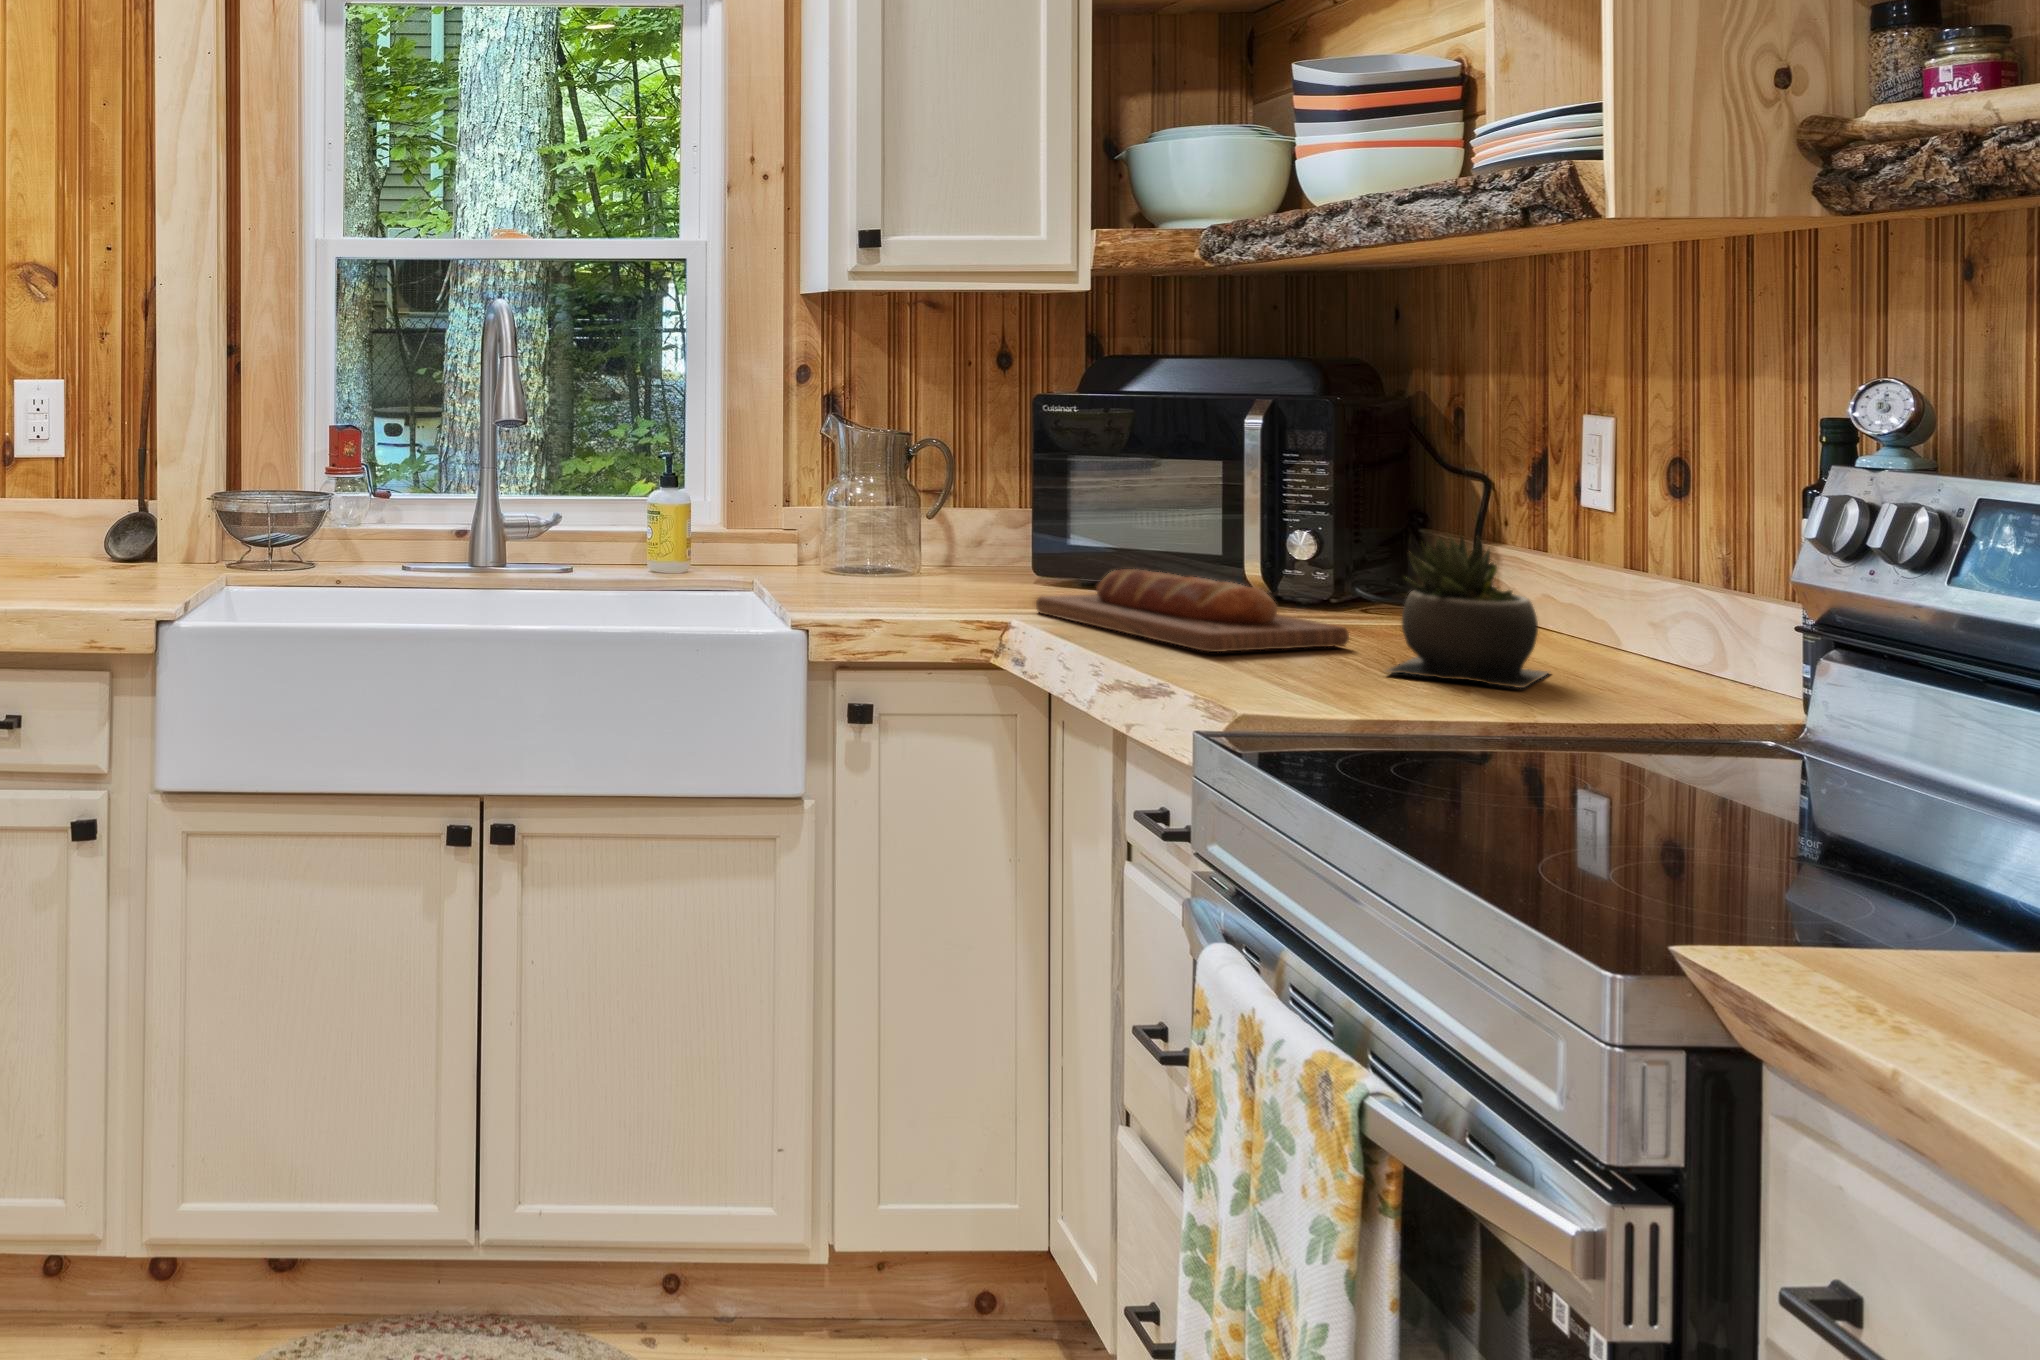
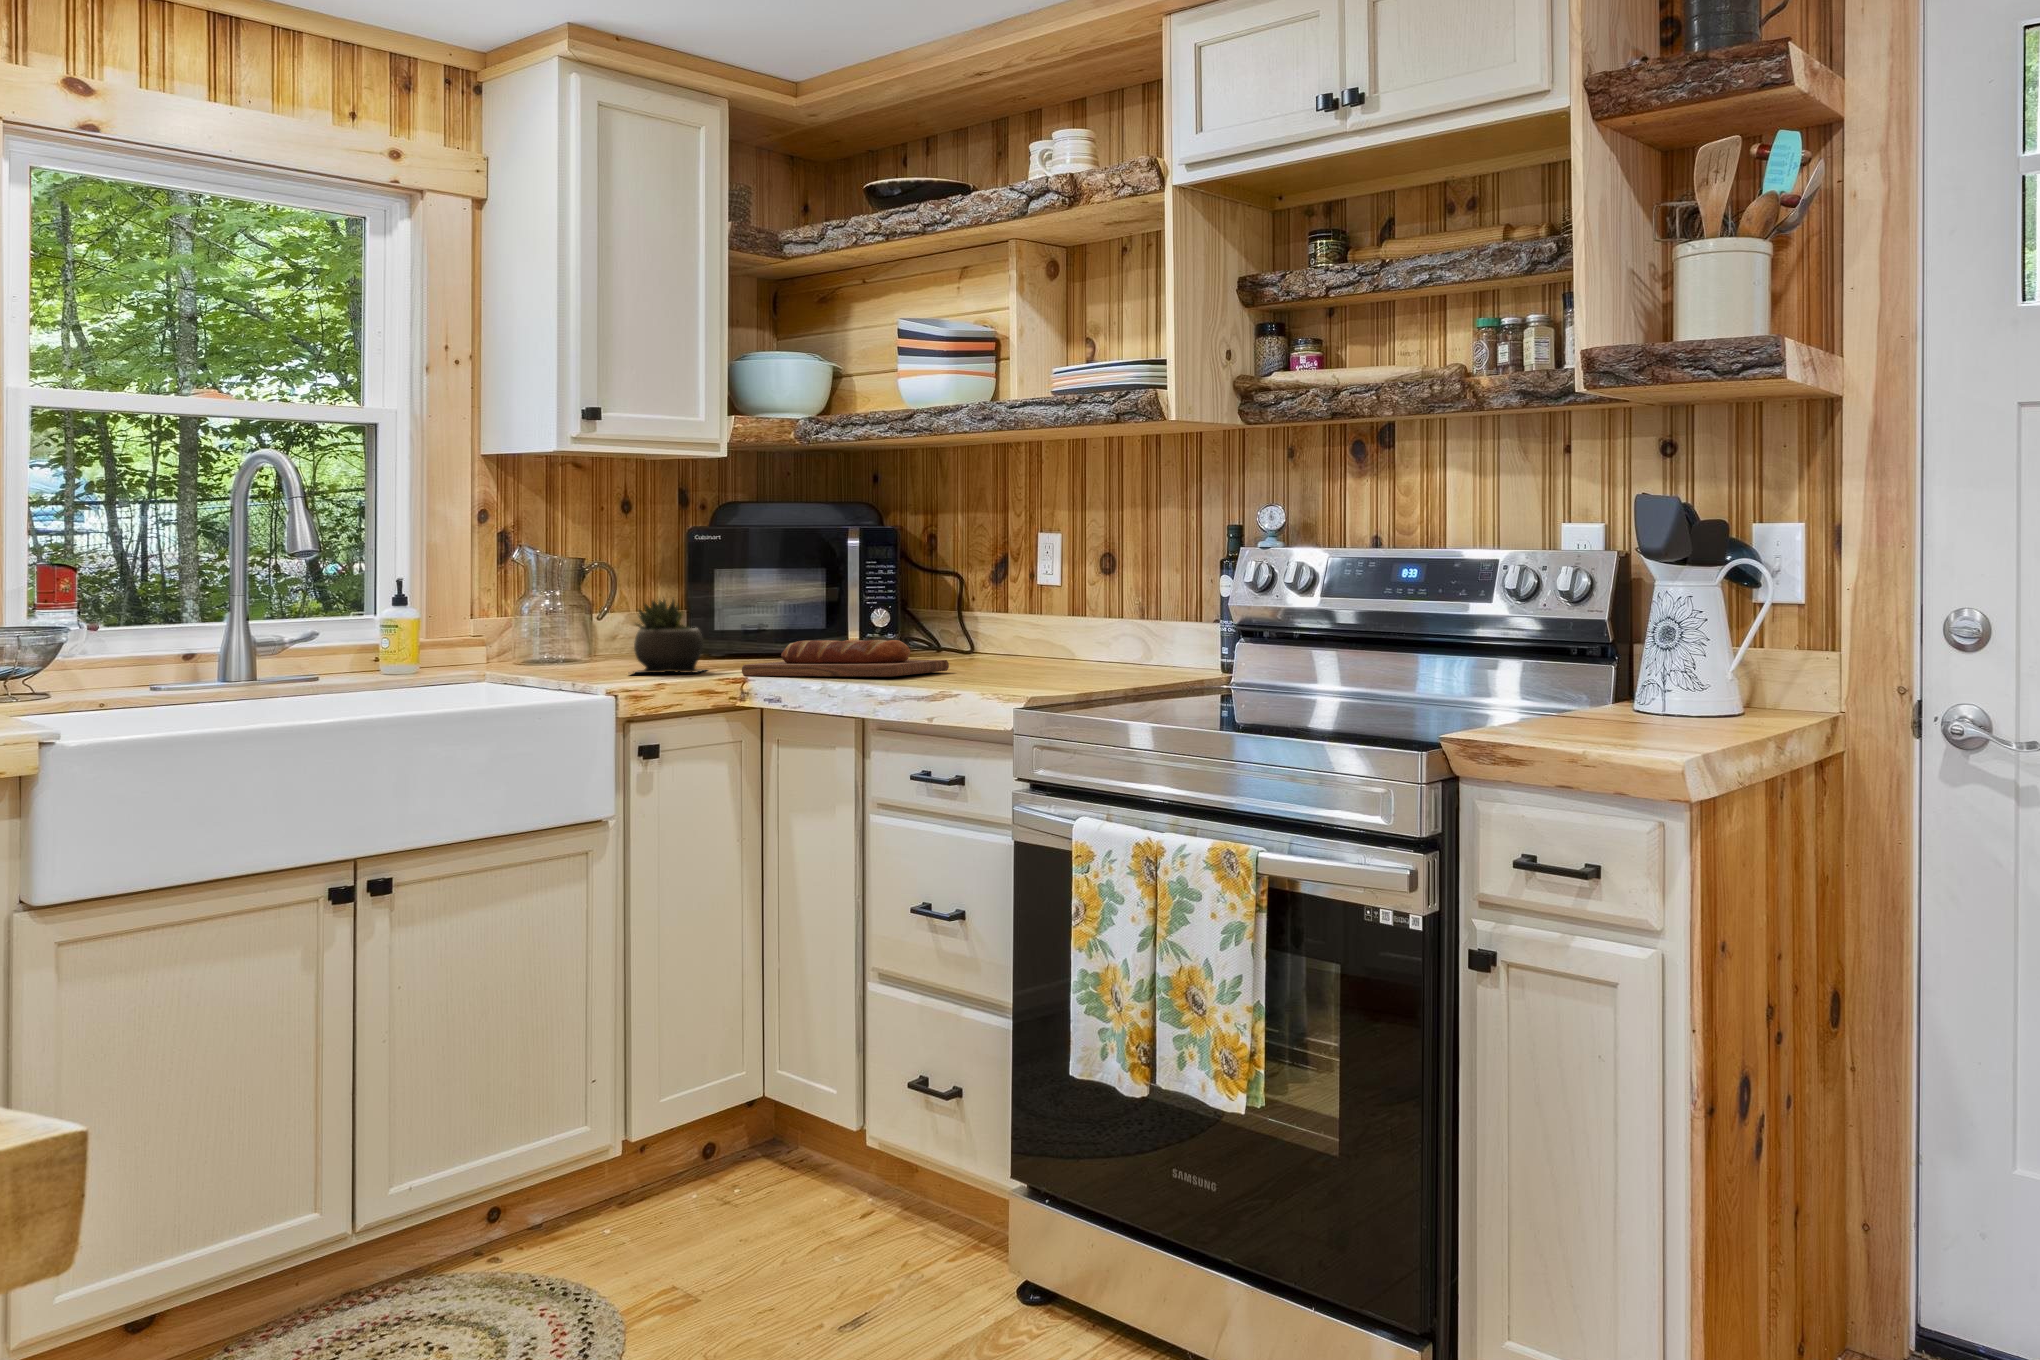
succulent plant: present [1387,535,1548,688] -> present [633,599,703,673]

